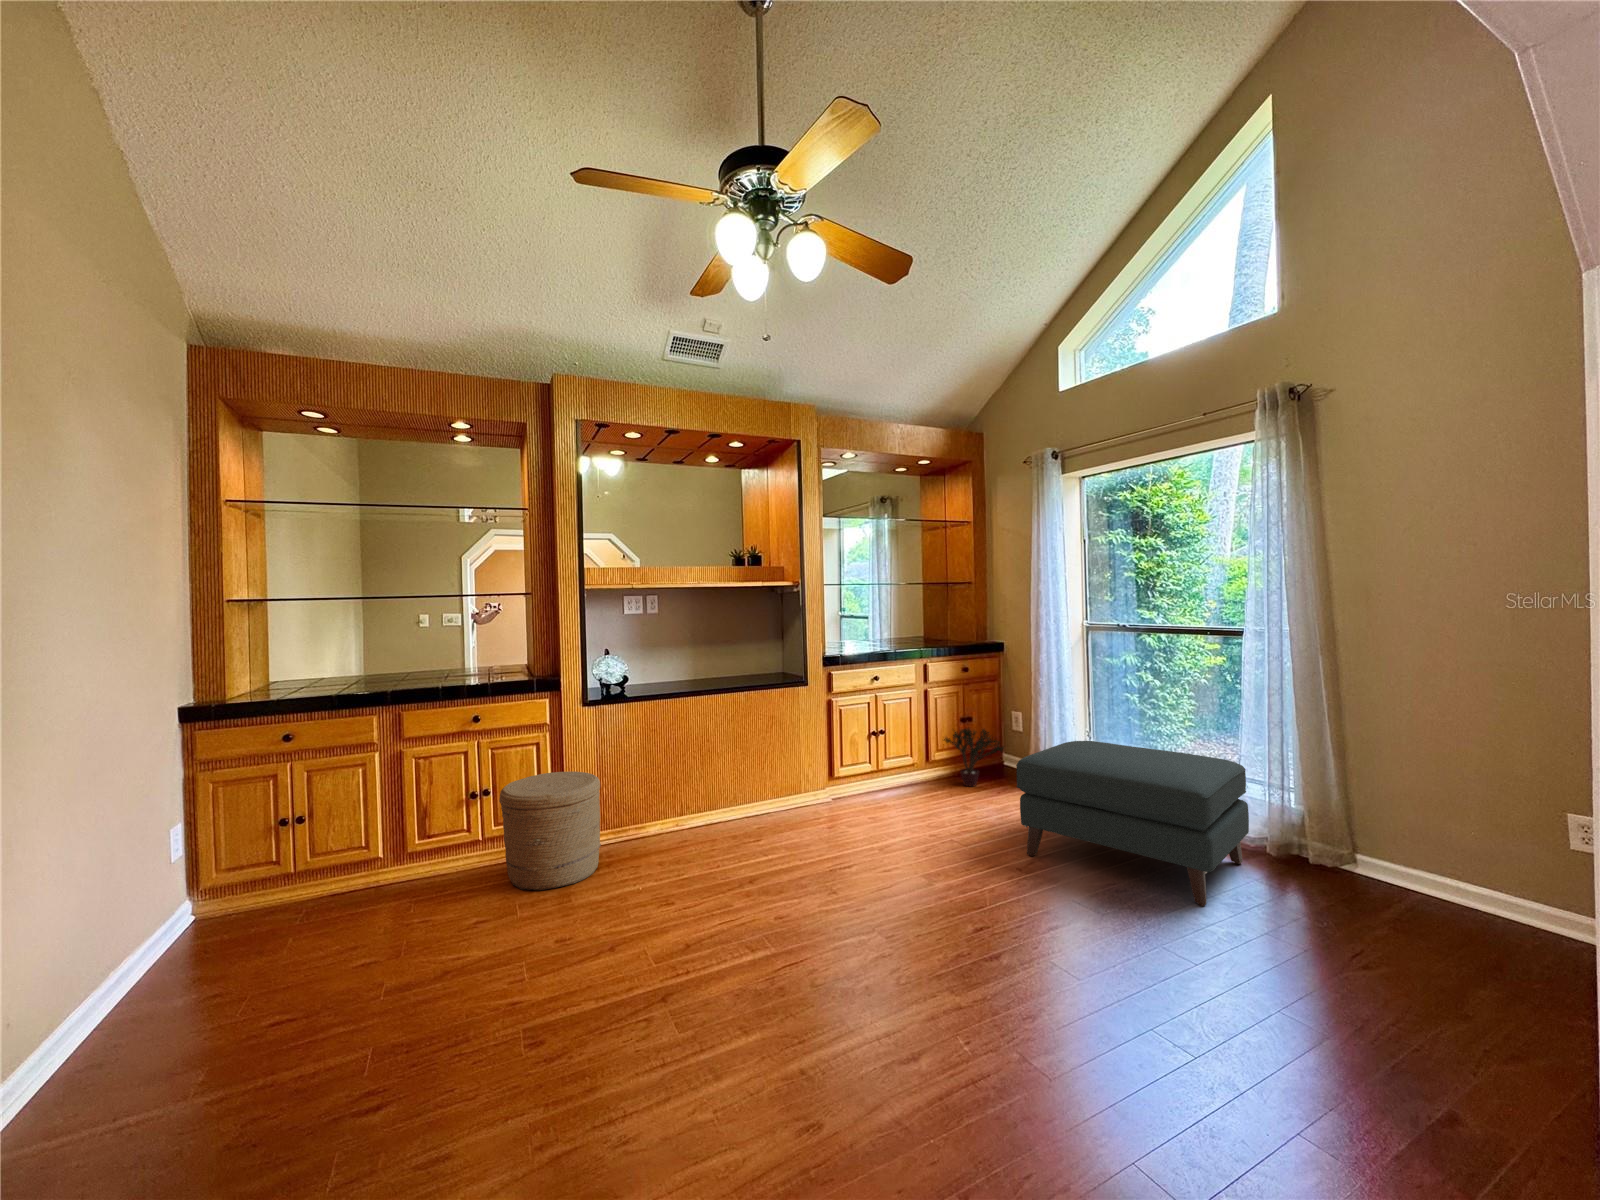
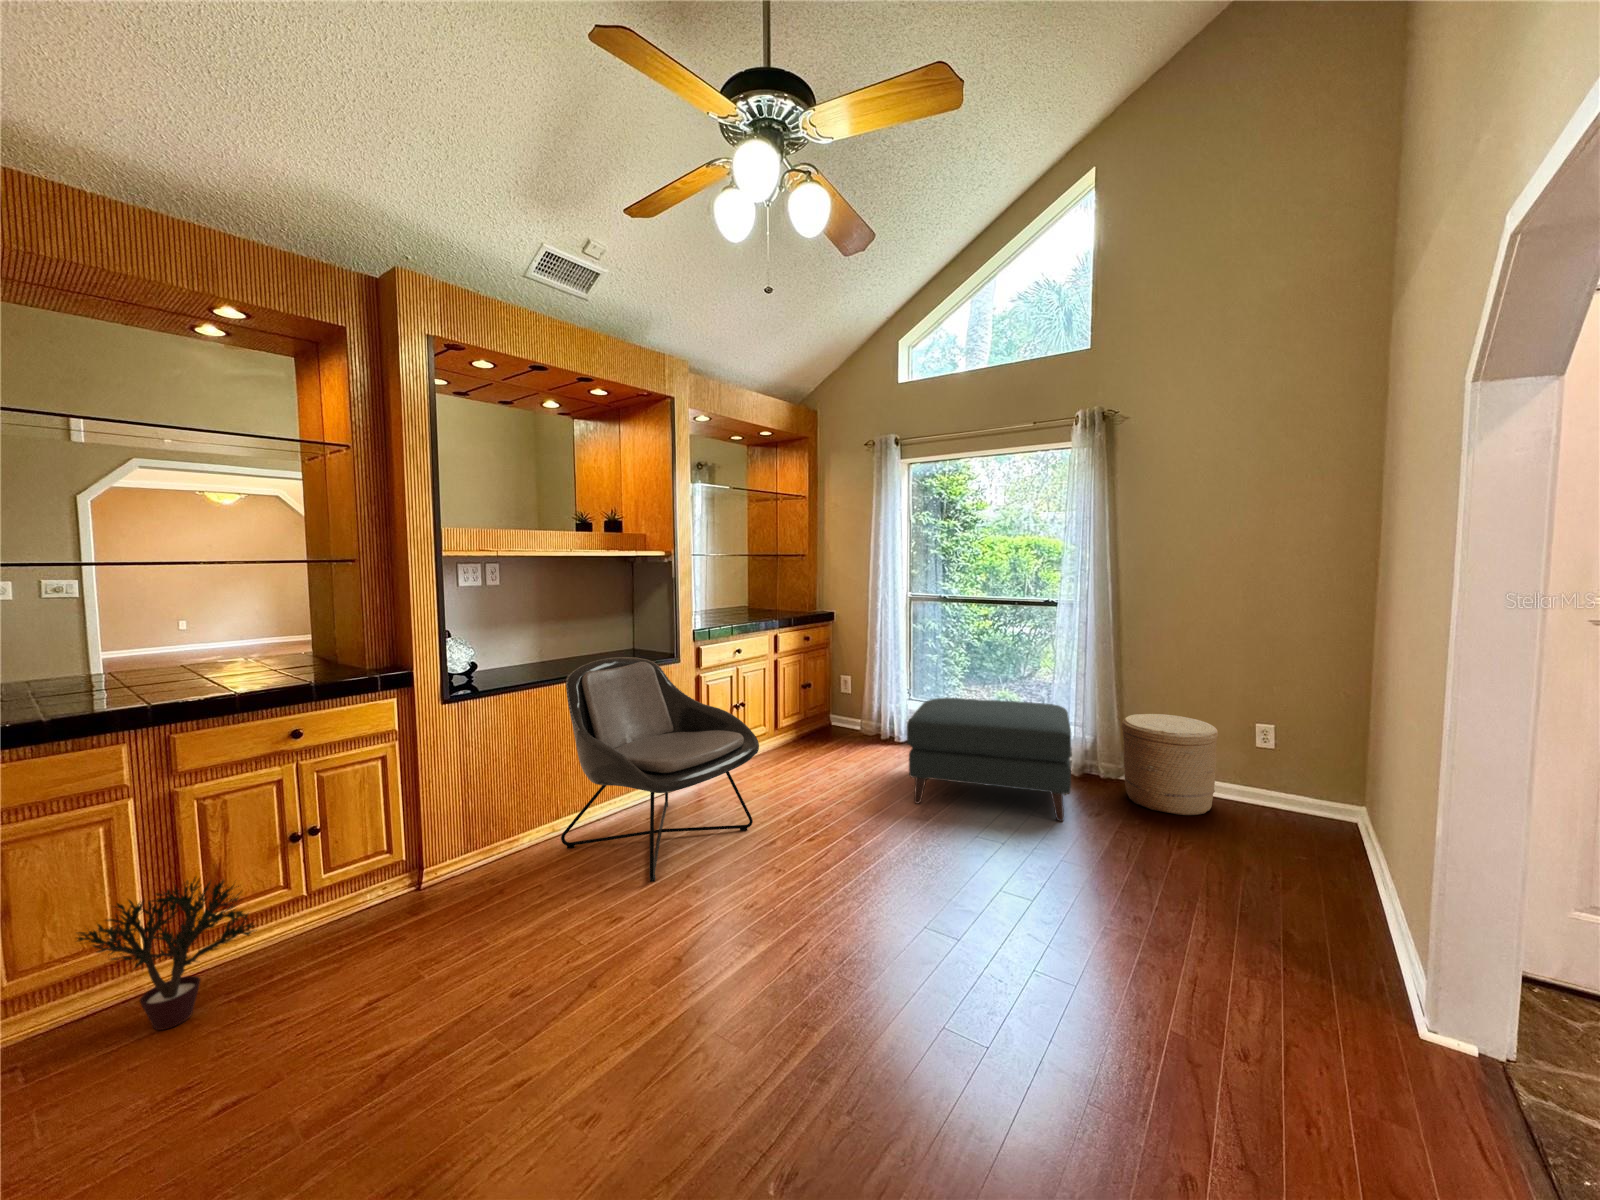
lounge chair: none [675,677,844,881] -> present [561,657,759,882]
potted plant: present [944,729,1004,786] -> present [78,877,257,1030]
woven basket: present [499,772,601,890] -> present [1121,714,1218,815]

